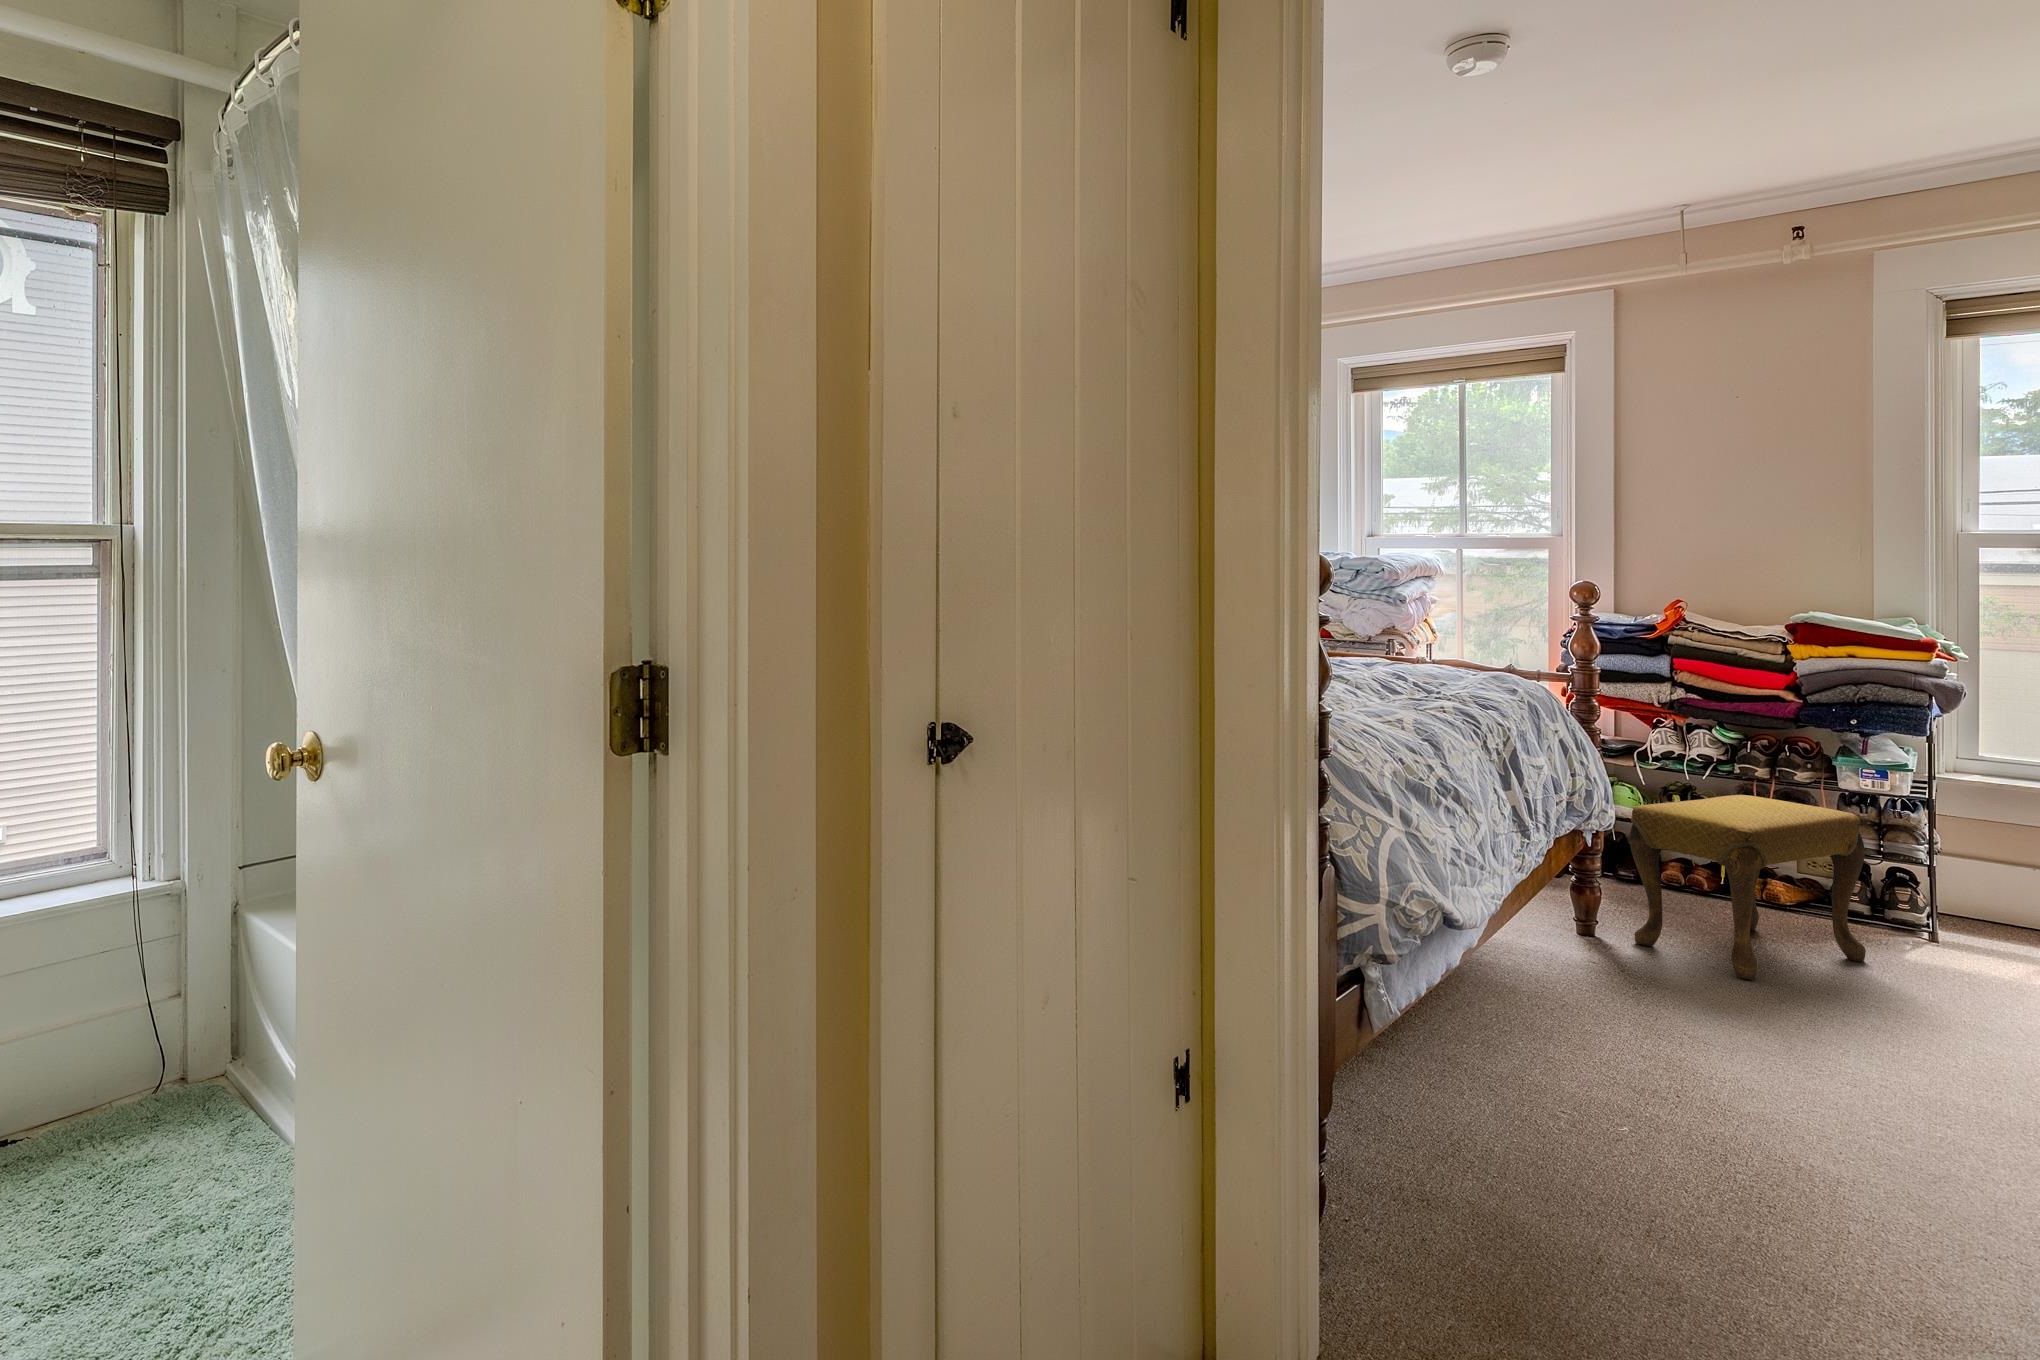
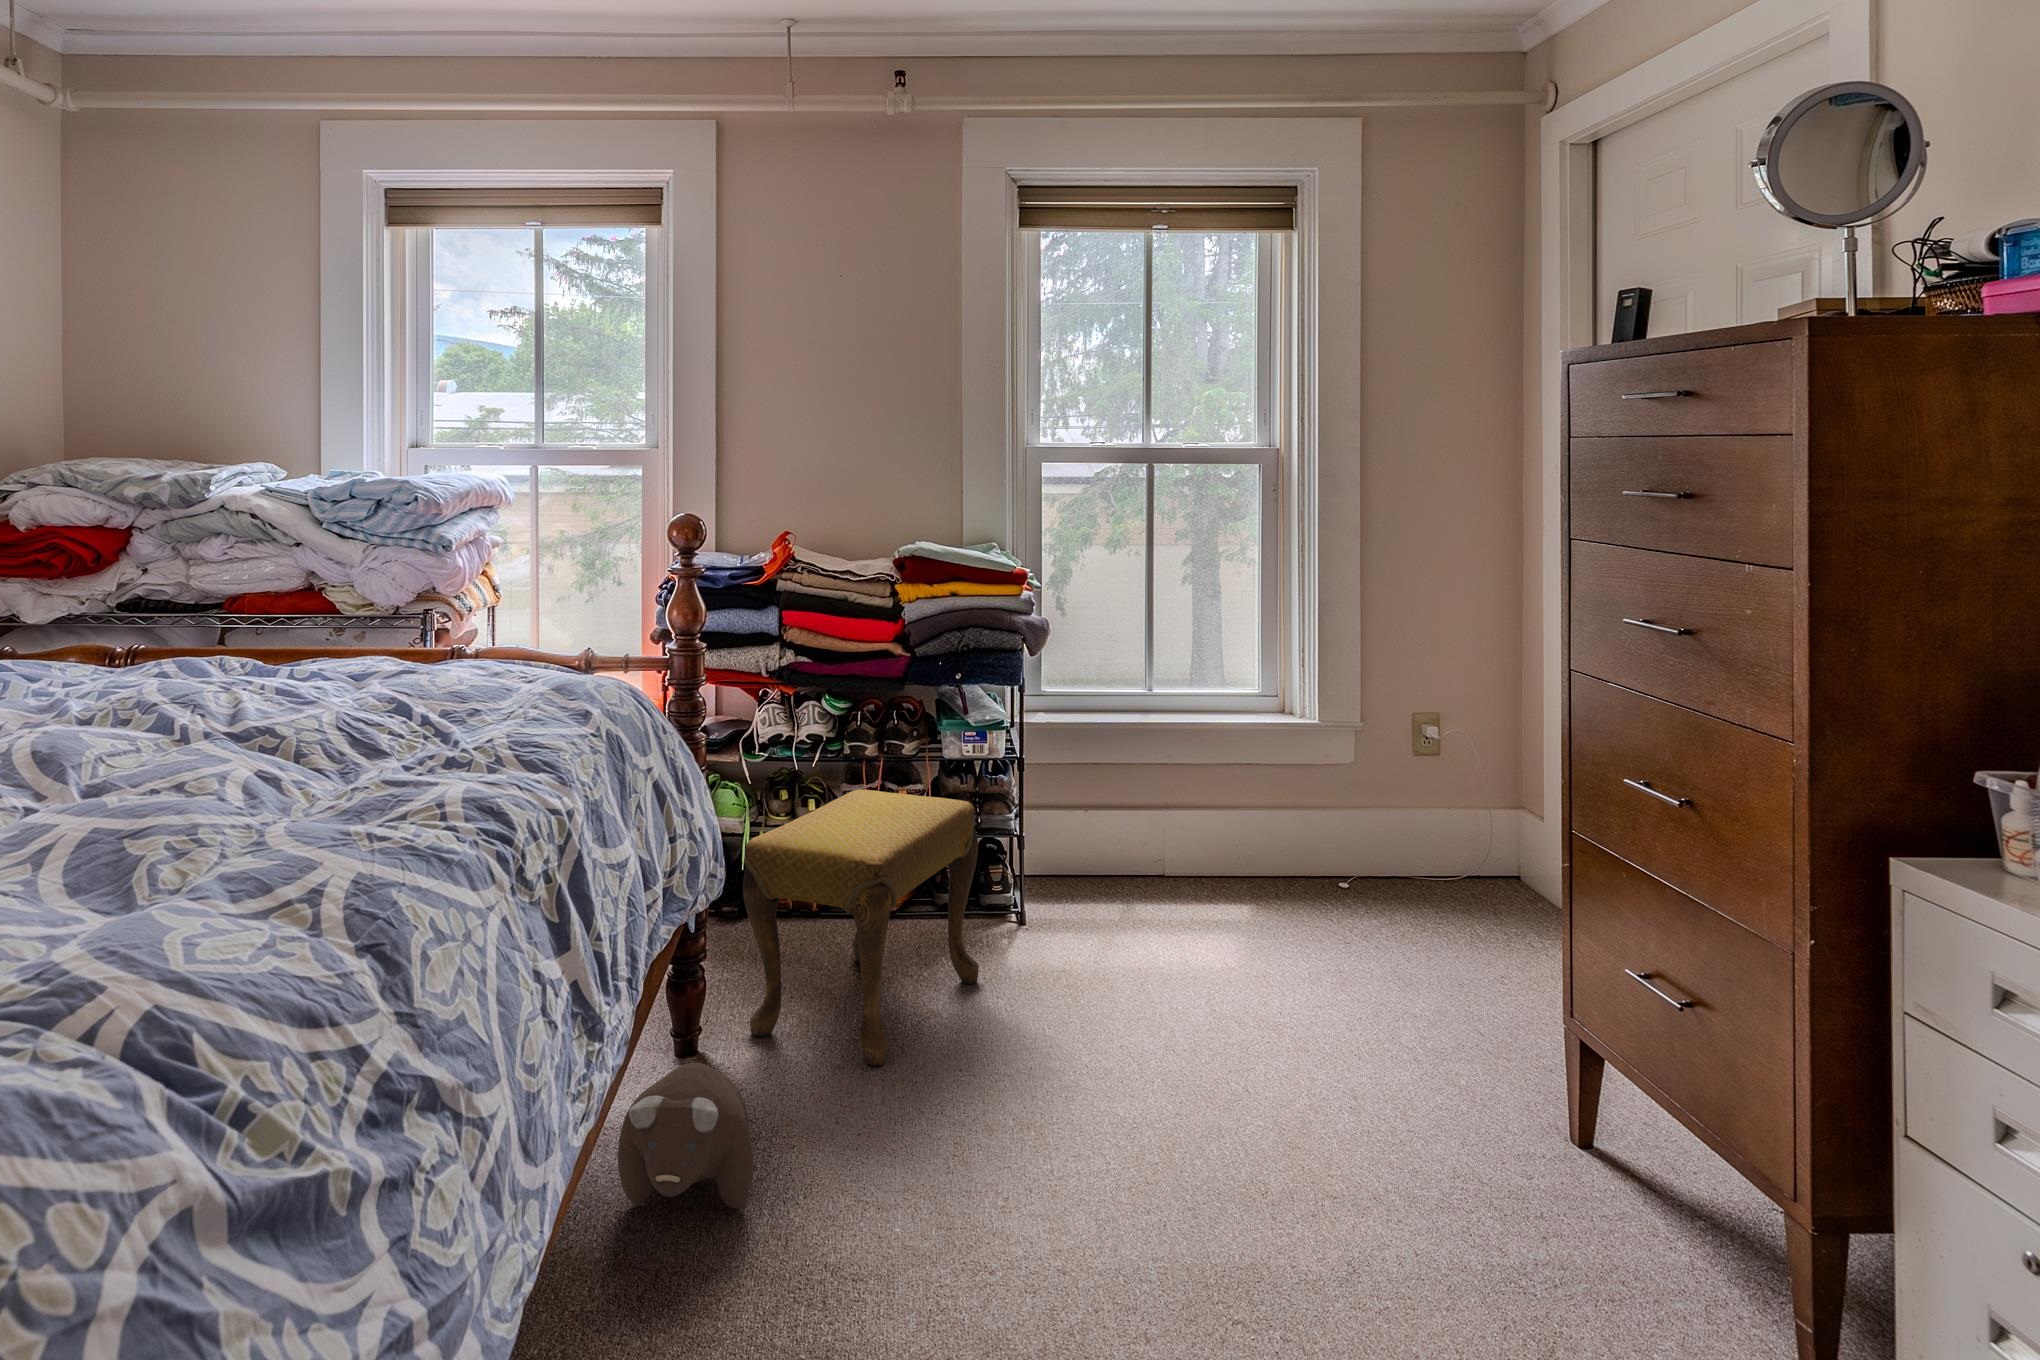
plush toy: none [1531,916,1629,1008] -> present [618,1063,753,1209]

